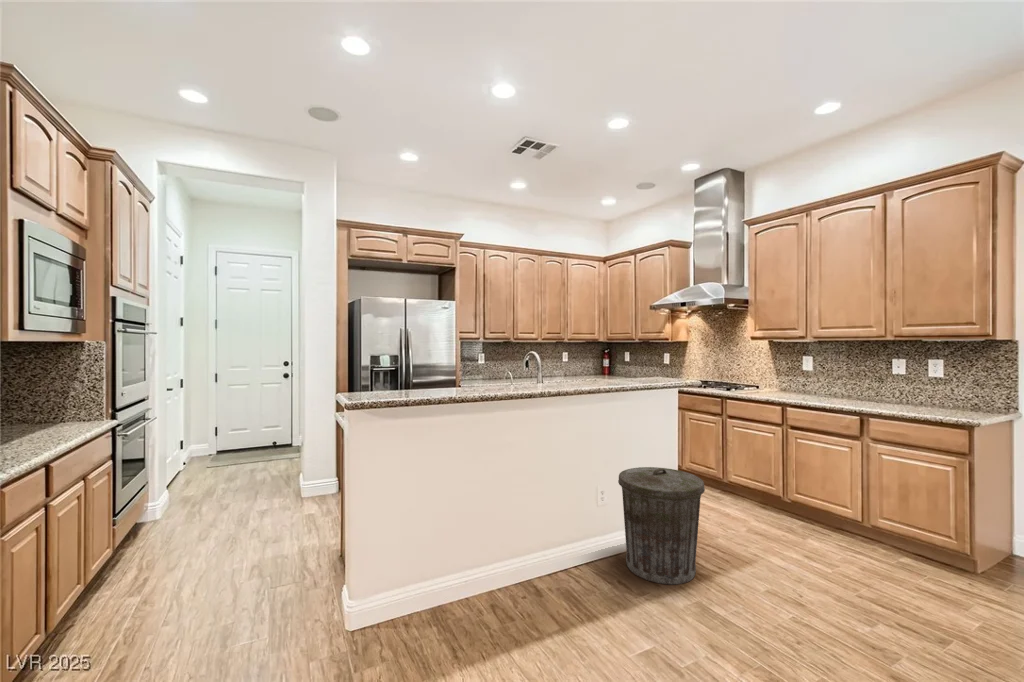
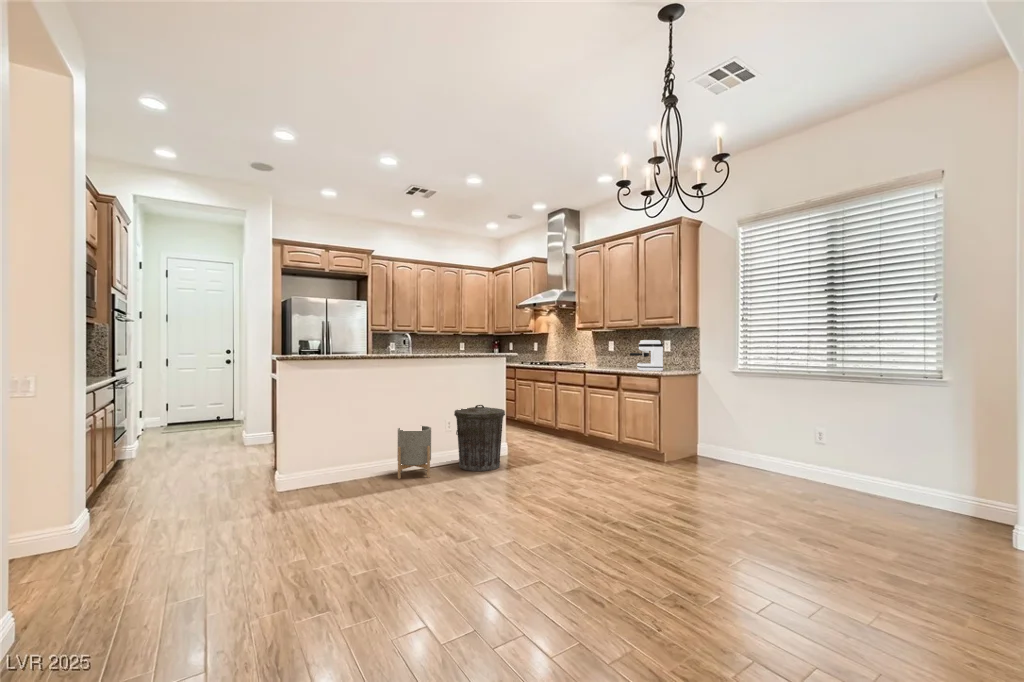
coffee maker: none [883,361,957,413] -> present [630,340,663,371]
planter: none [538,504,597,605] -> present [397,426,431,479]

